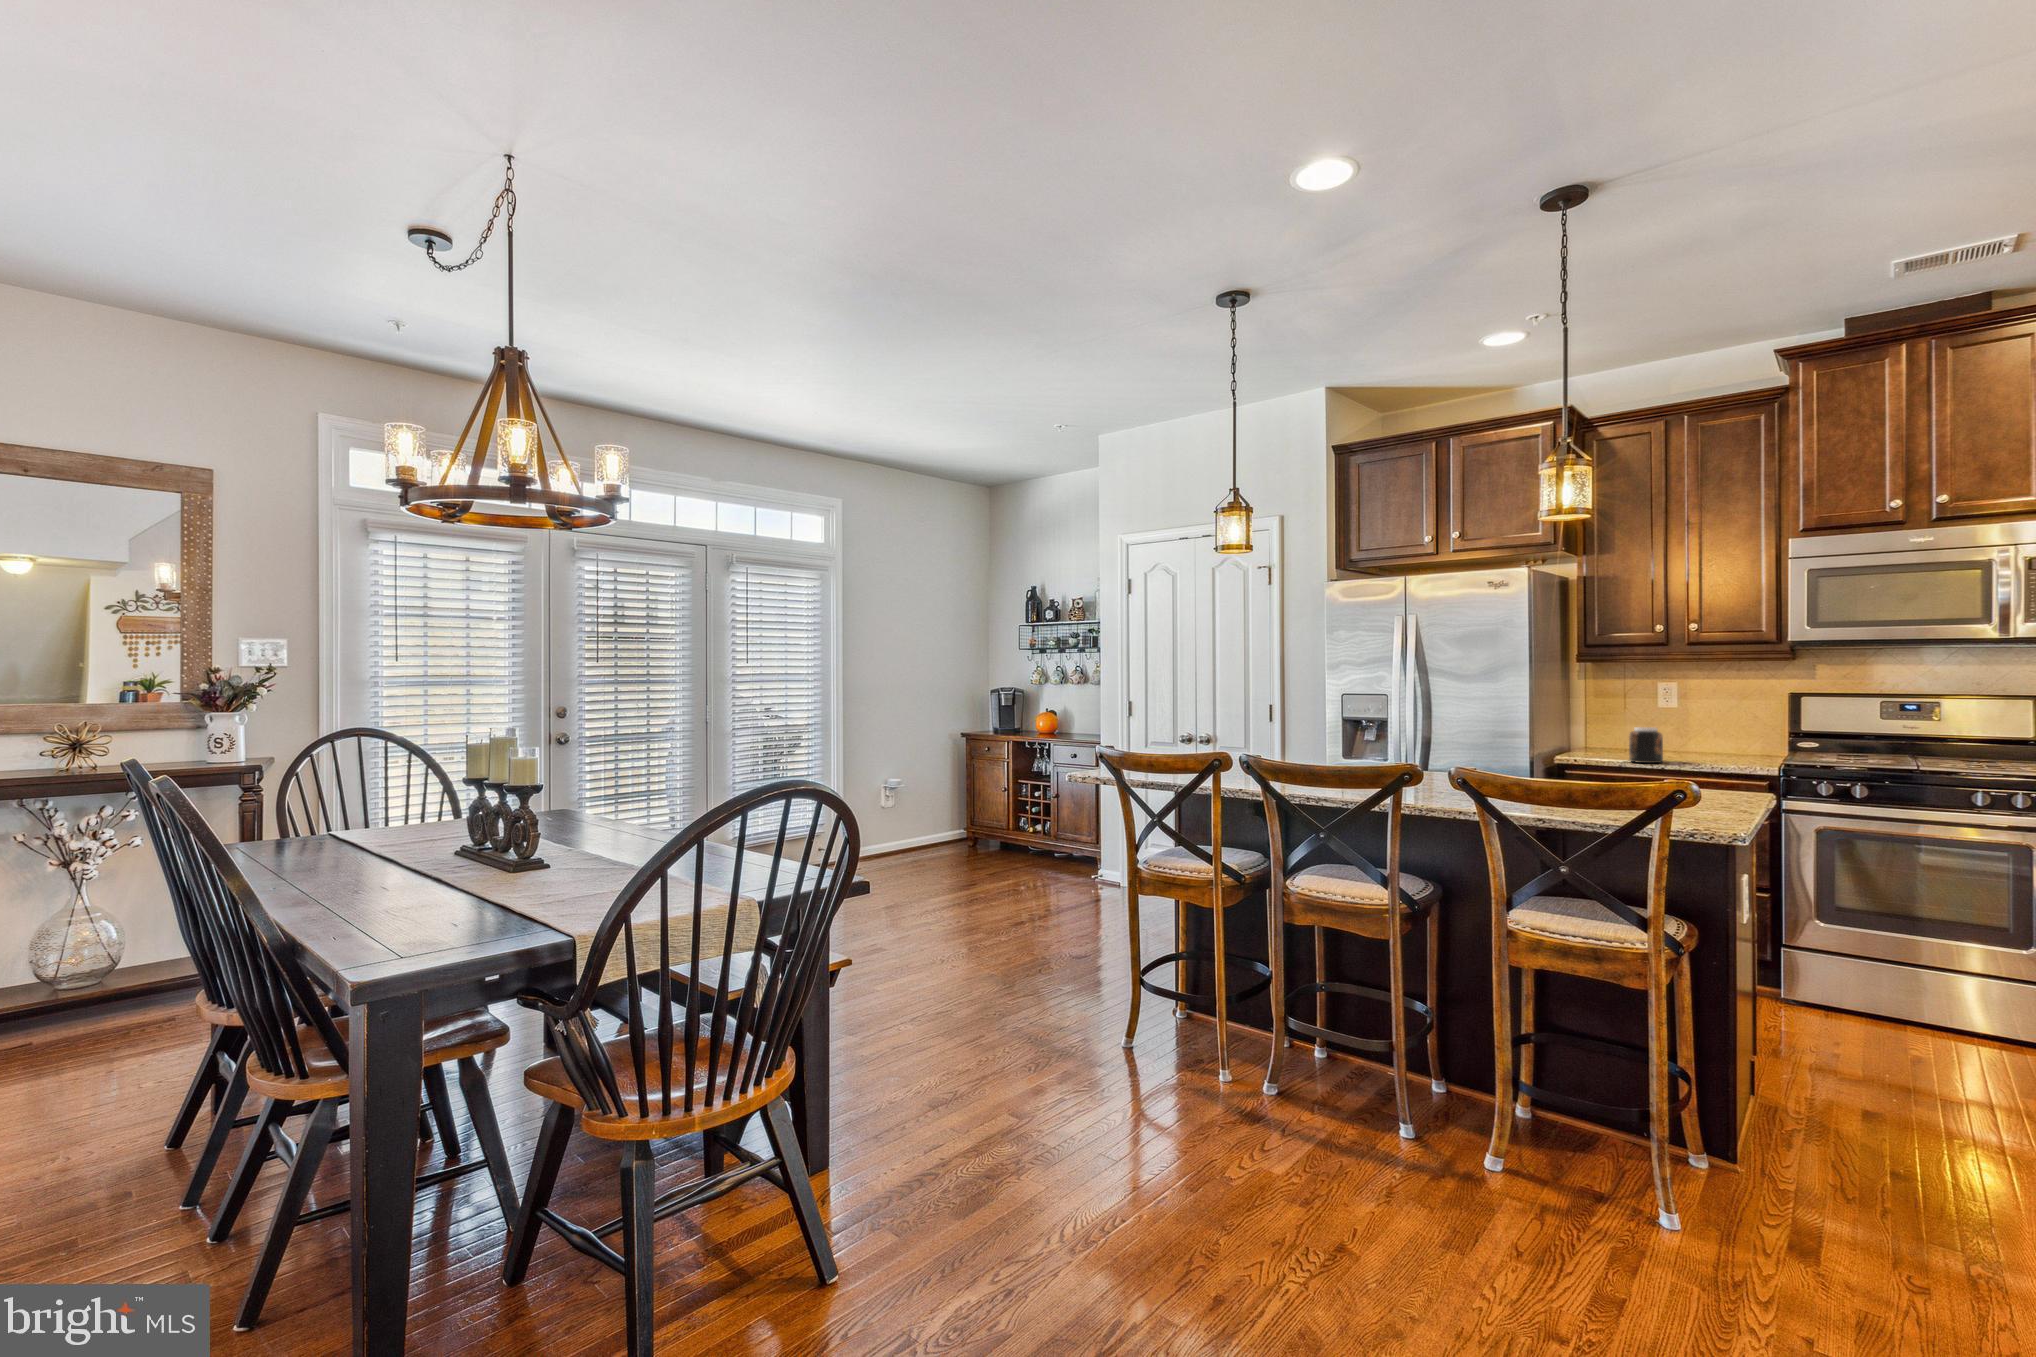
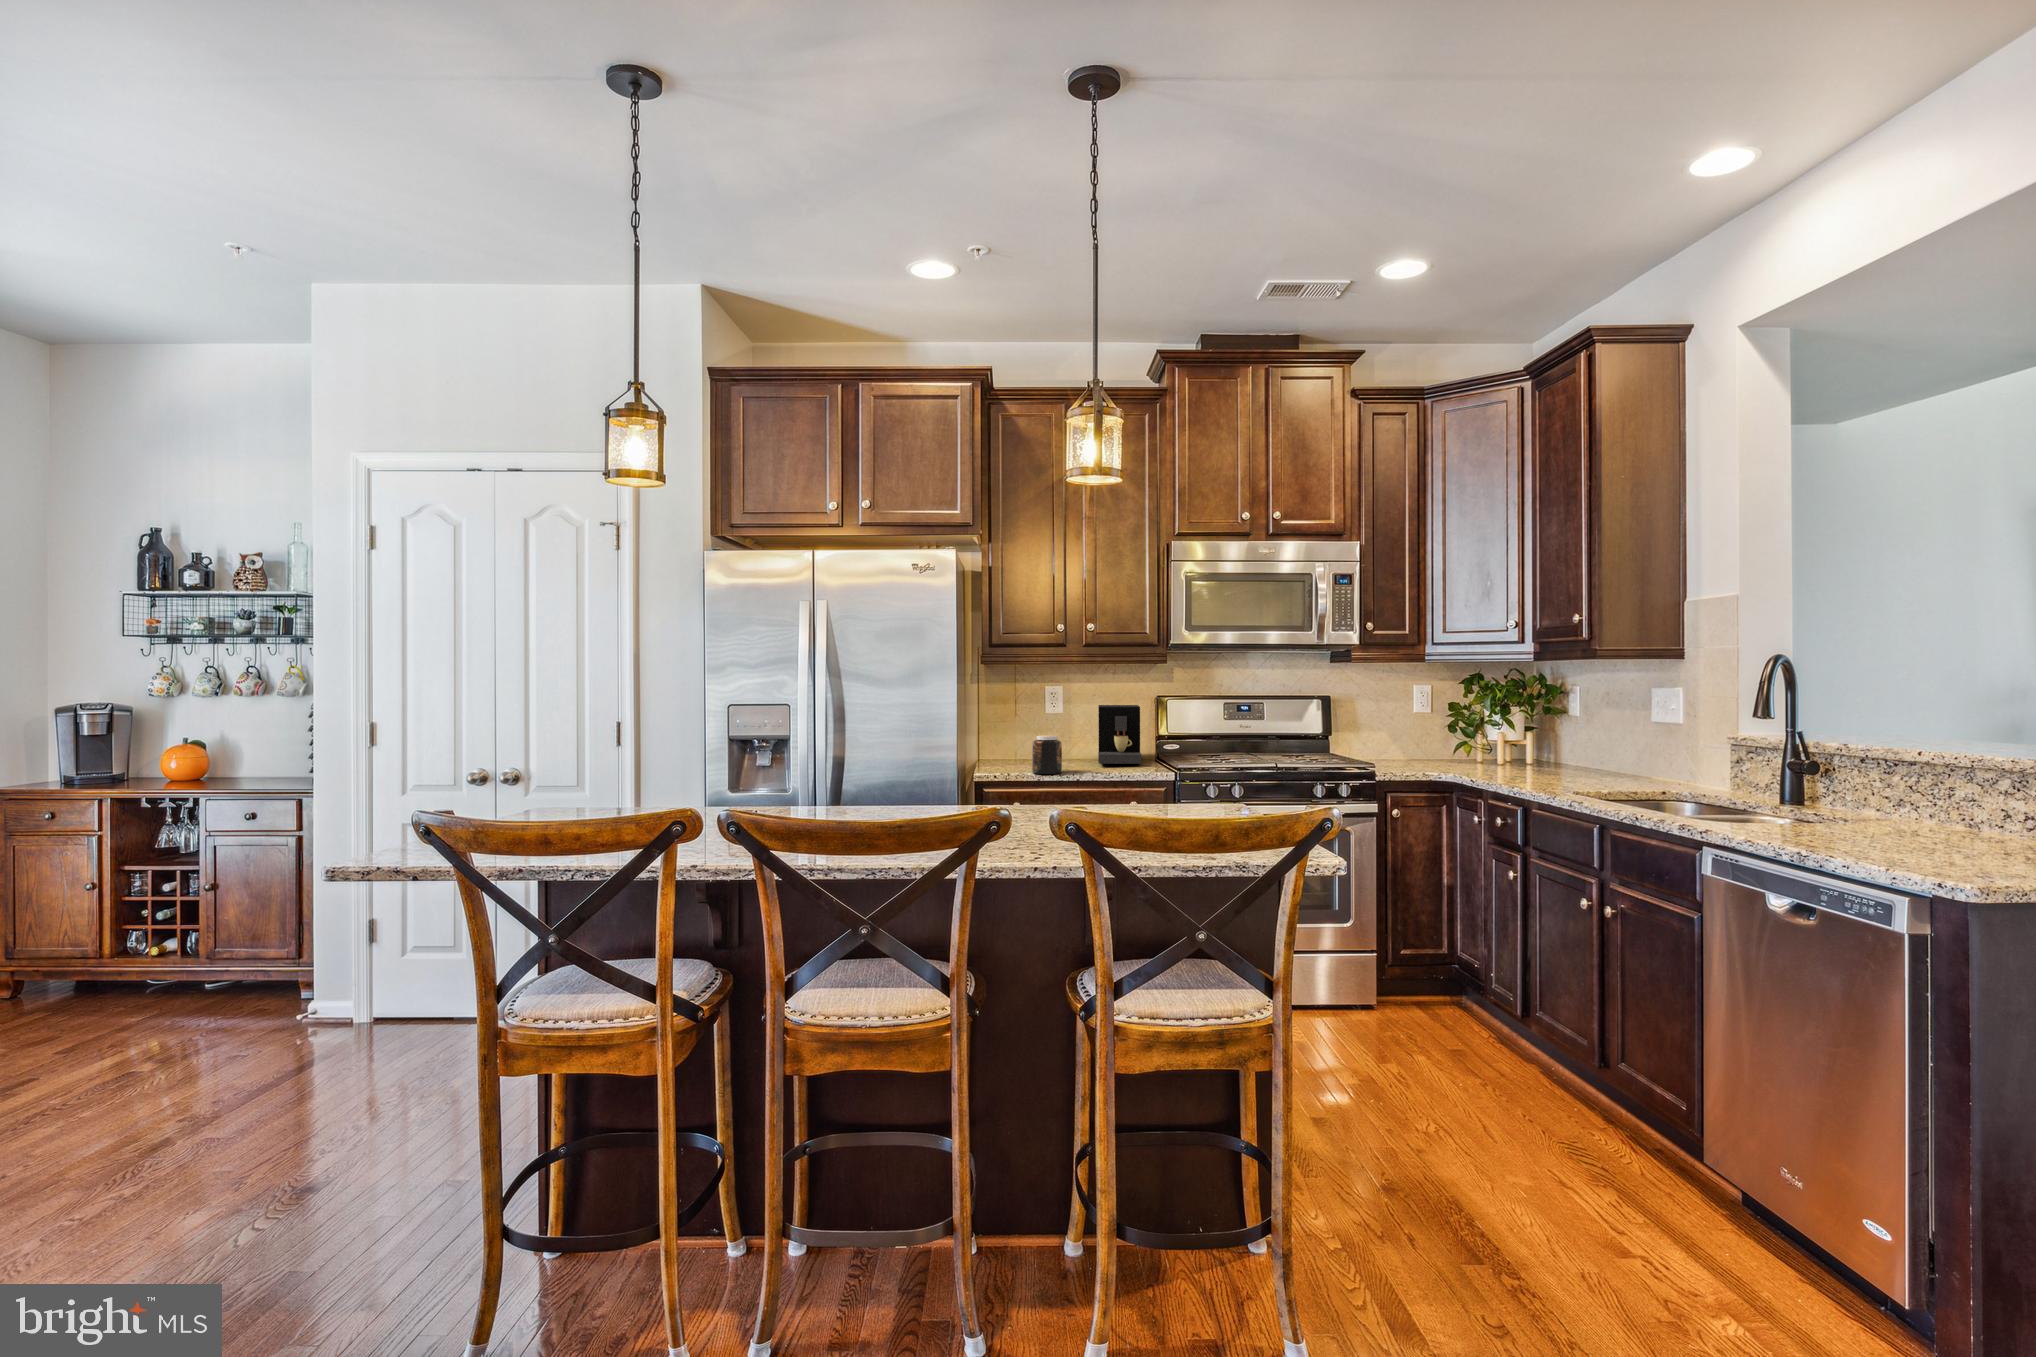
coffee maker: none [1712,700,1781,760] -> present [1098,705,1142,764]

